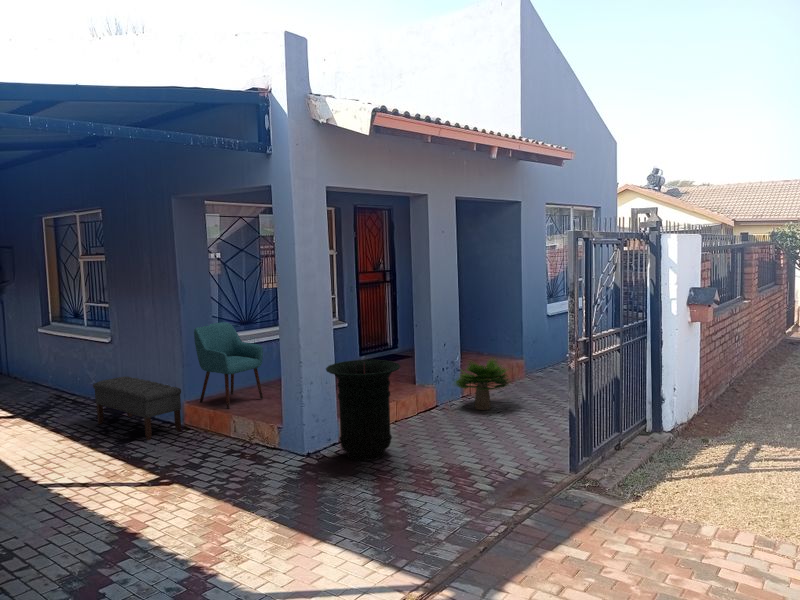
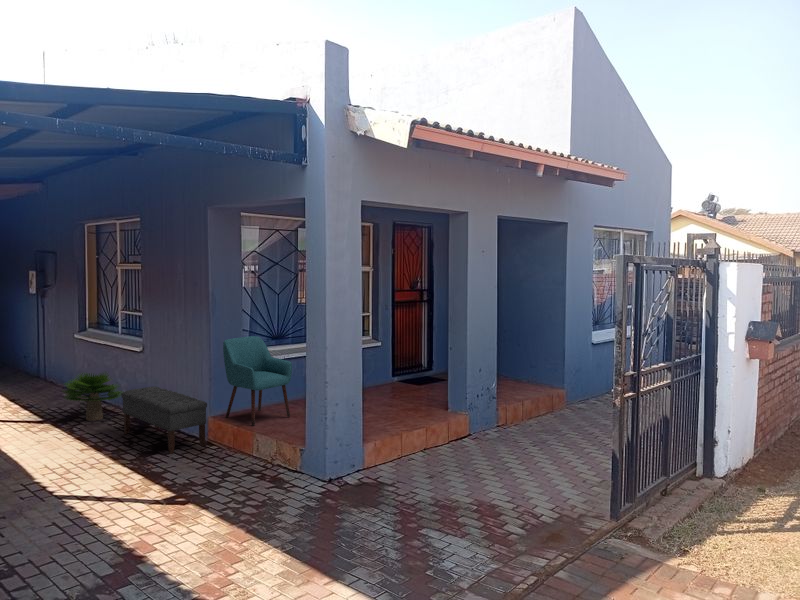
trash can: present [326,360,400,461] -> none [353,383,431,491]
potted plant: present [455,360,508,410] -> present [65,373,122,421]

